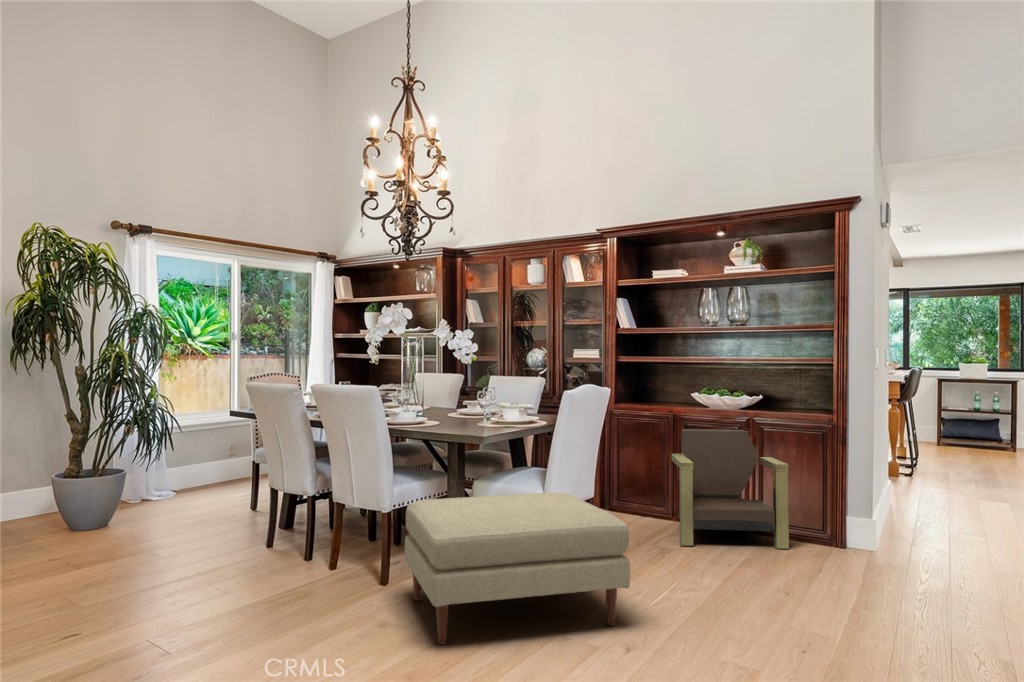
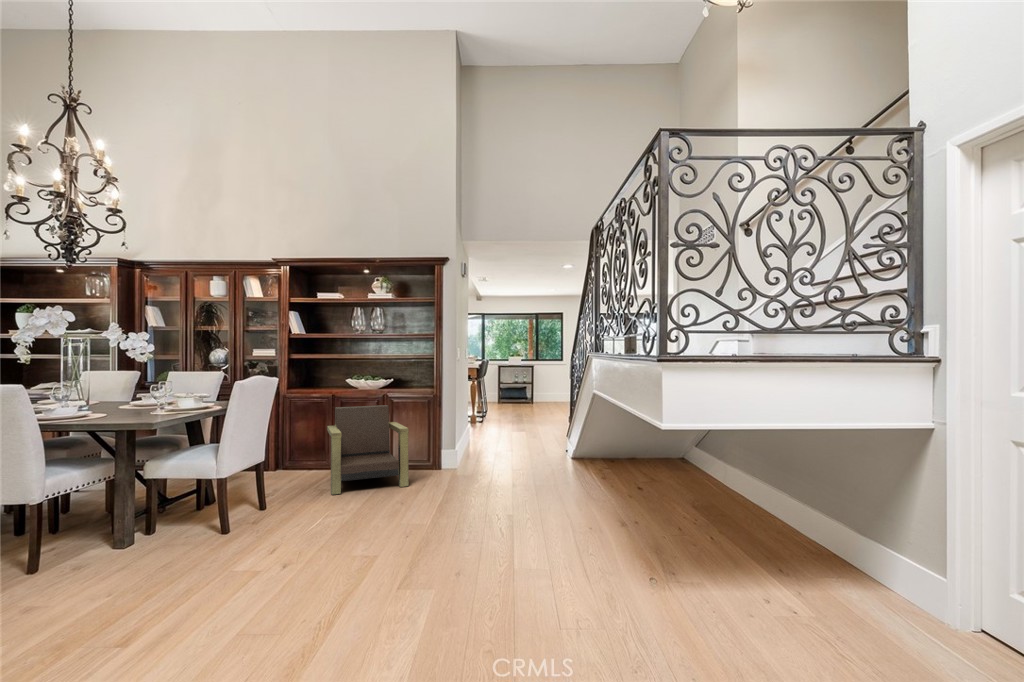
ottoman: present [405,493,630,644] -> none [41,470,279,641]

